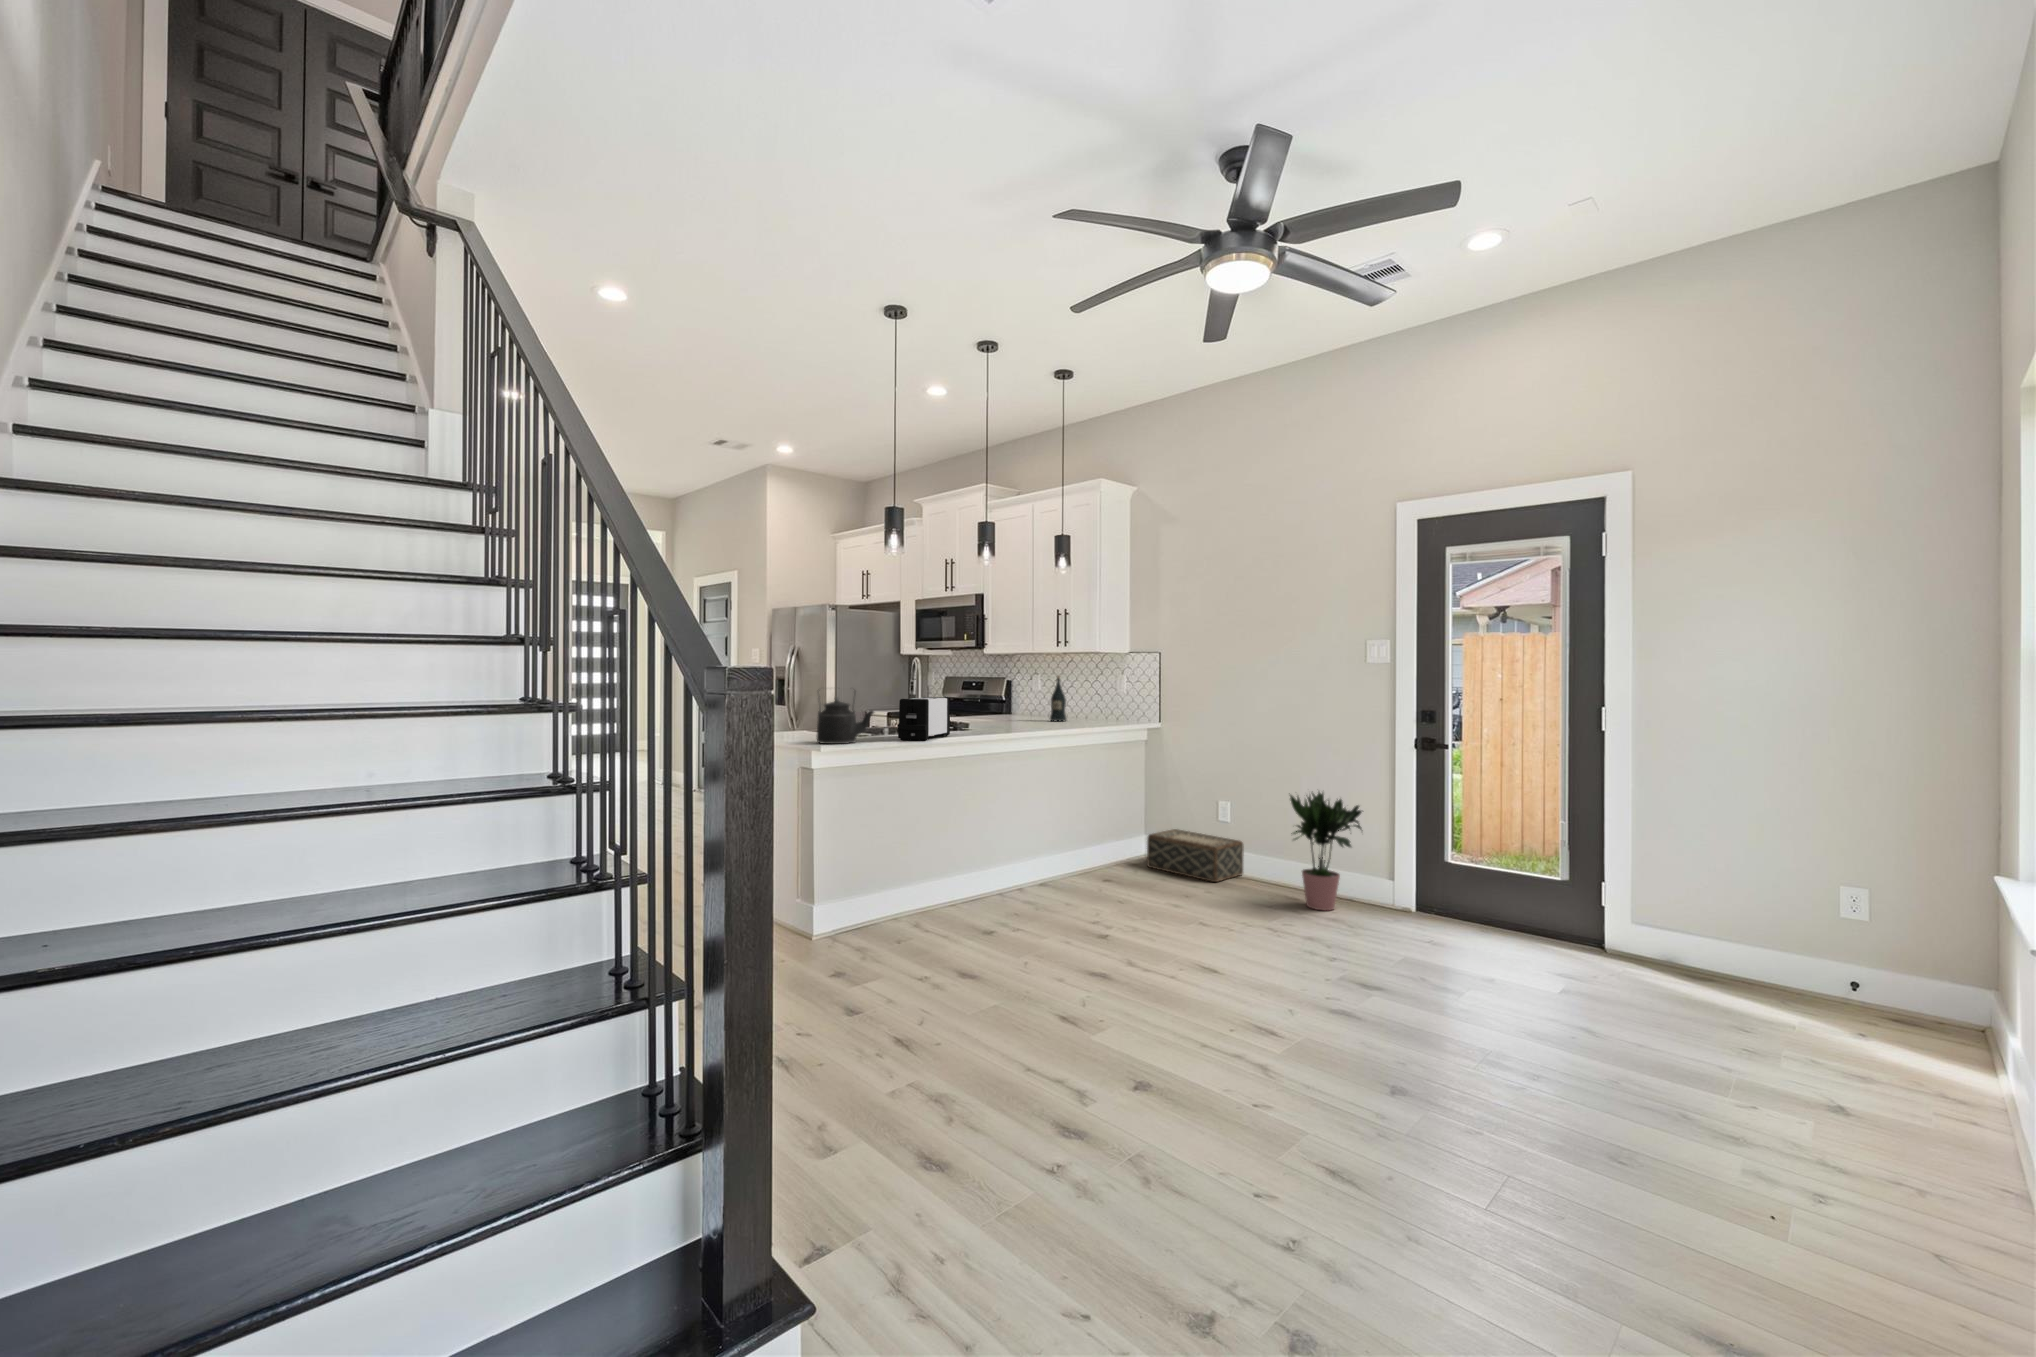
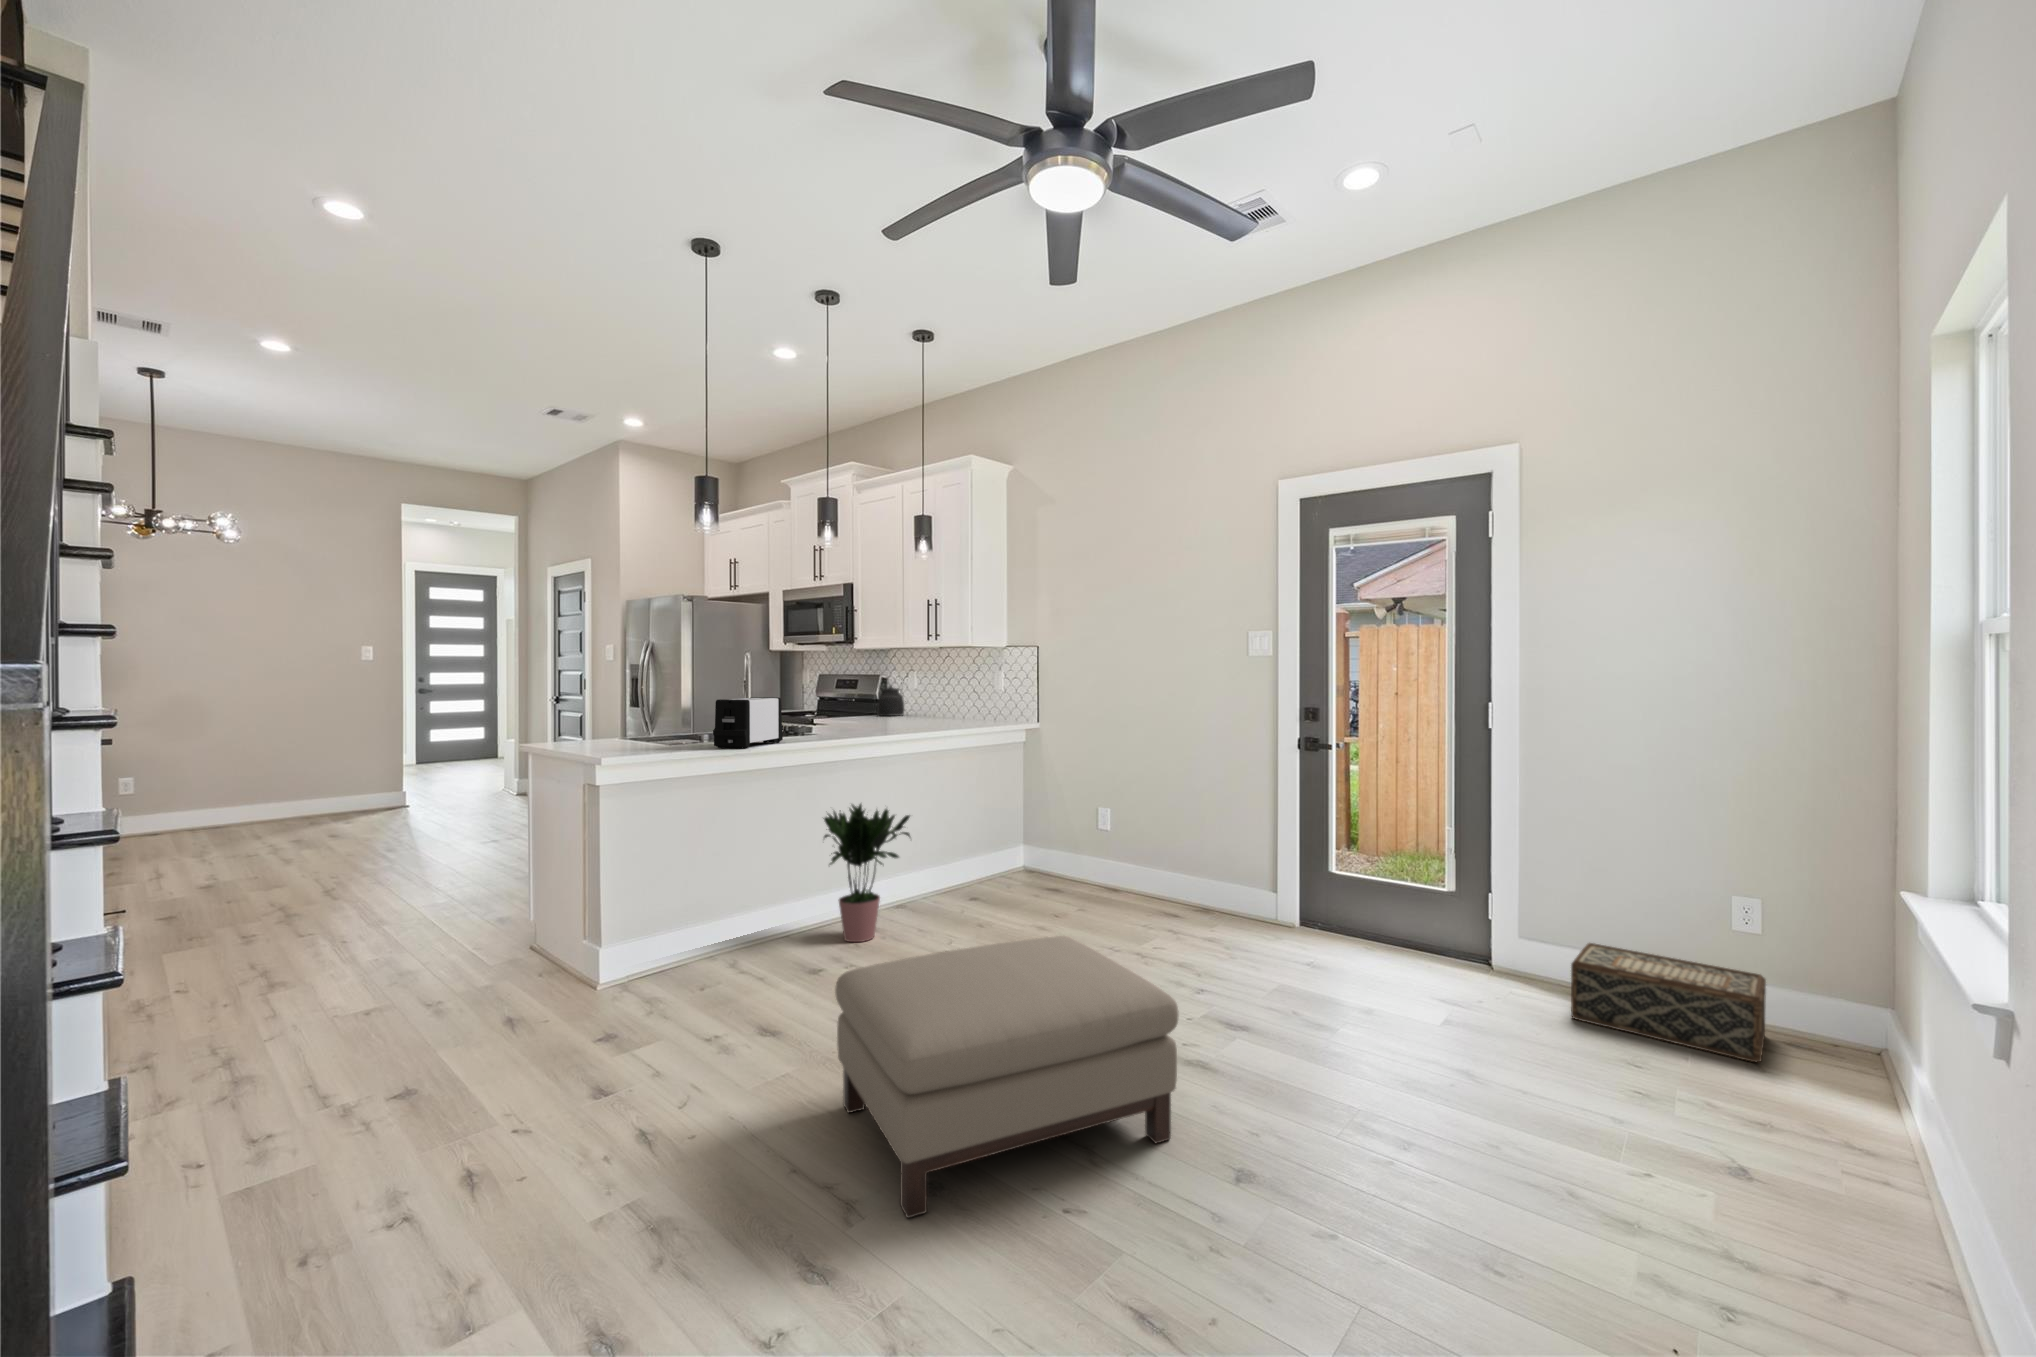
wine bottle: present [1050,676,1066,721] -> none [919,672,939,723]
kettle: present [816,692,874,744] -> present [877,685,904,716]
potted plant: present [1290,792,1361,911] -> present [823,804,910,942]
woven basket: present [1147,829,1244,882] -> present [1571,943,1766,1062]
ottoman: none [1043,902,1336,1110] -> present [835,936,1179,1218]

